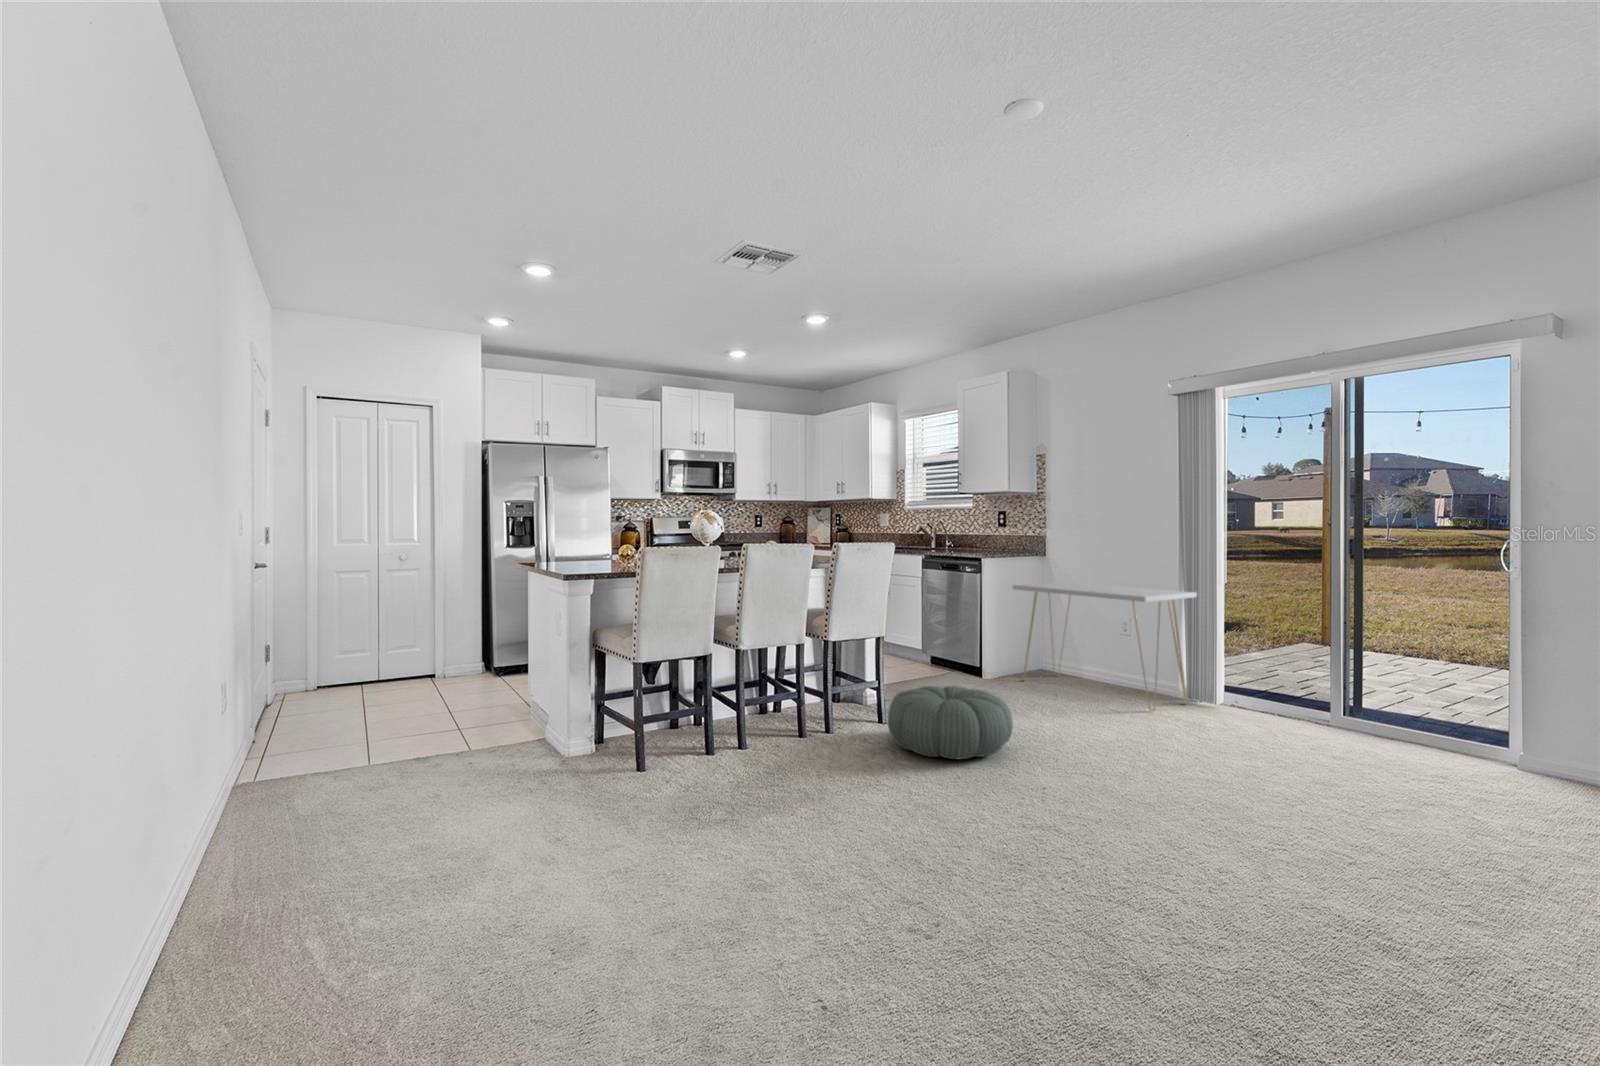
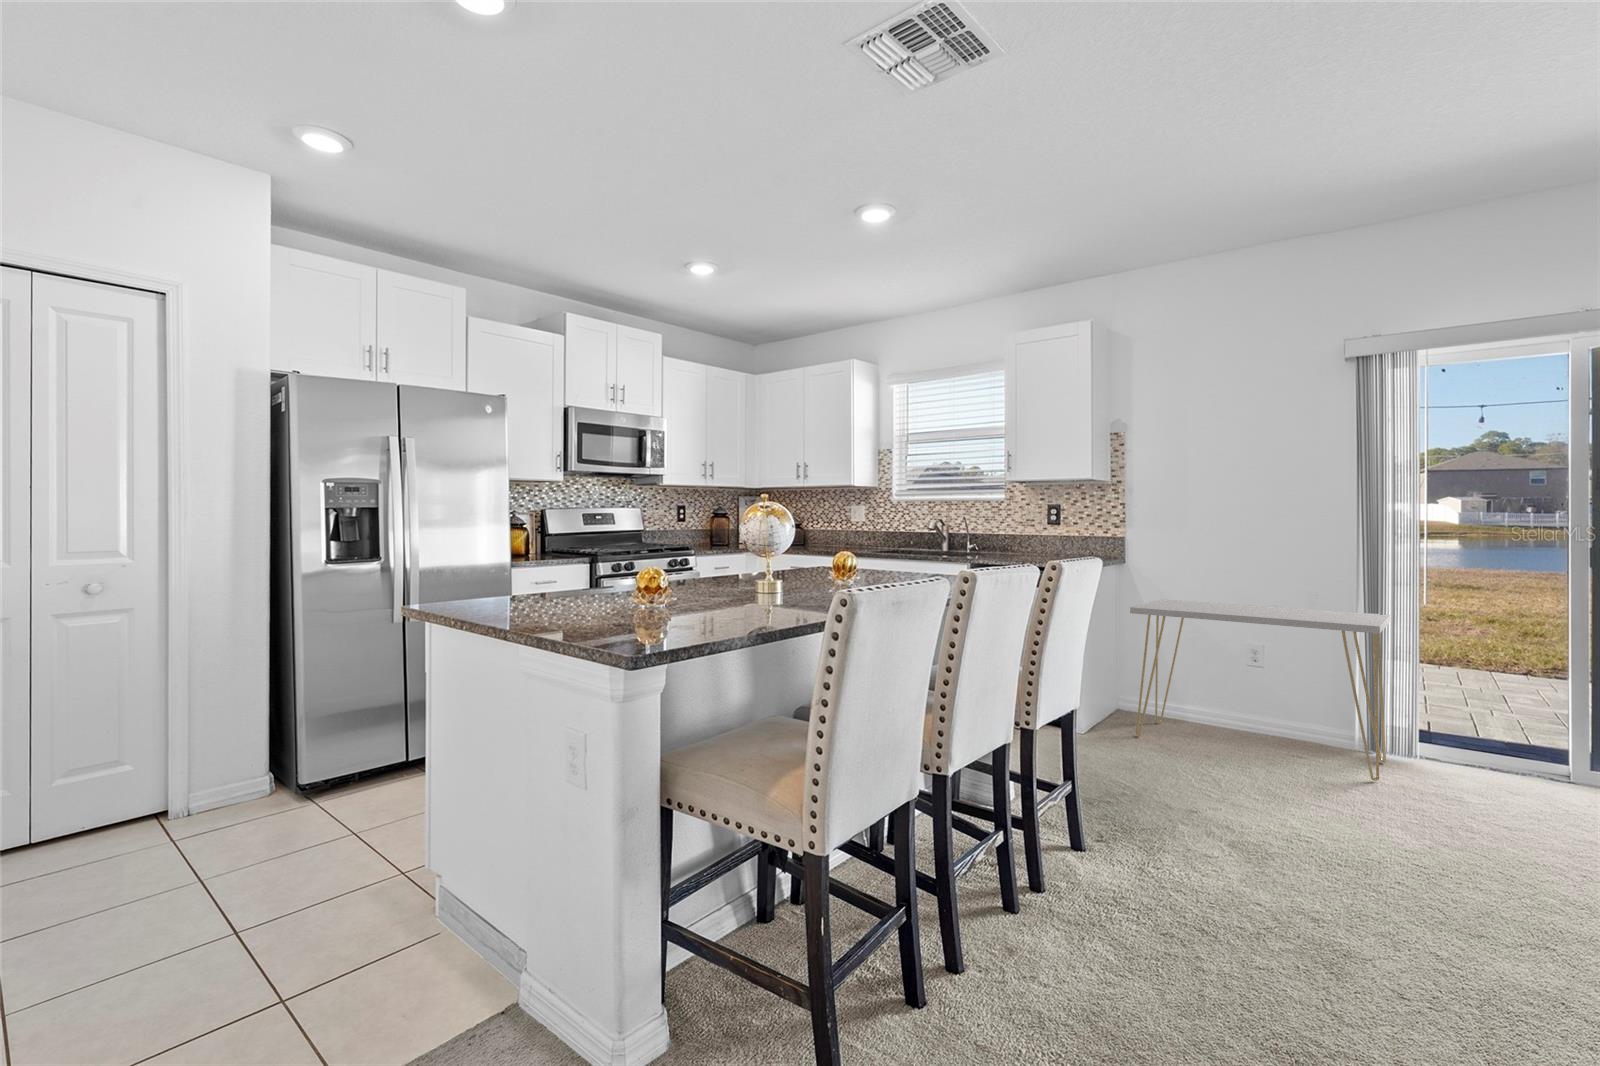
pouf: present [888,686,1013,759] -> none [1165,789,1411,941]

